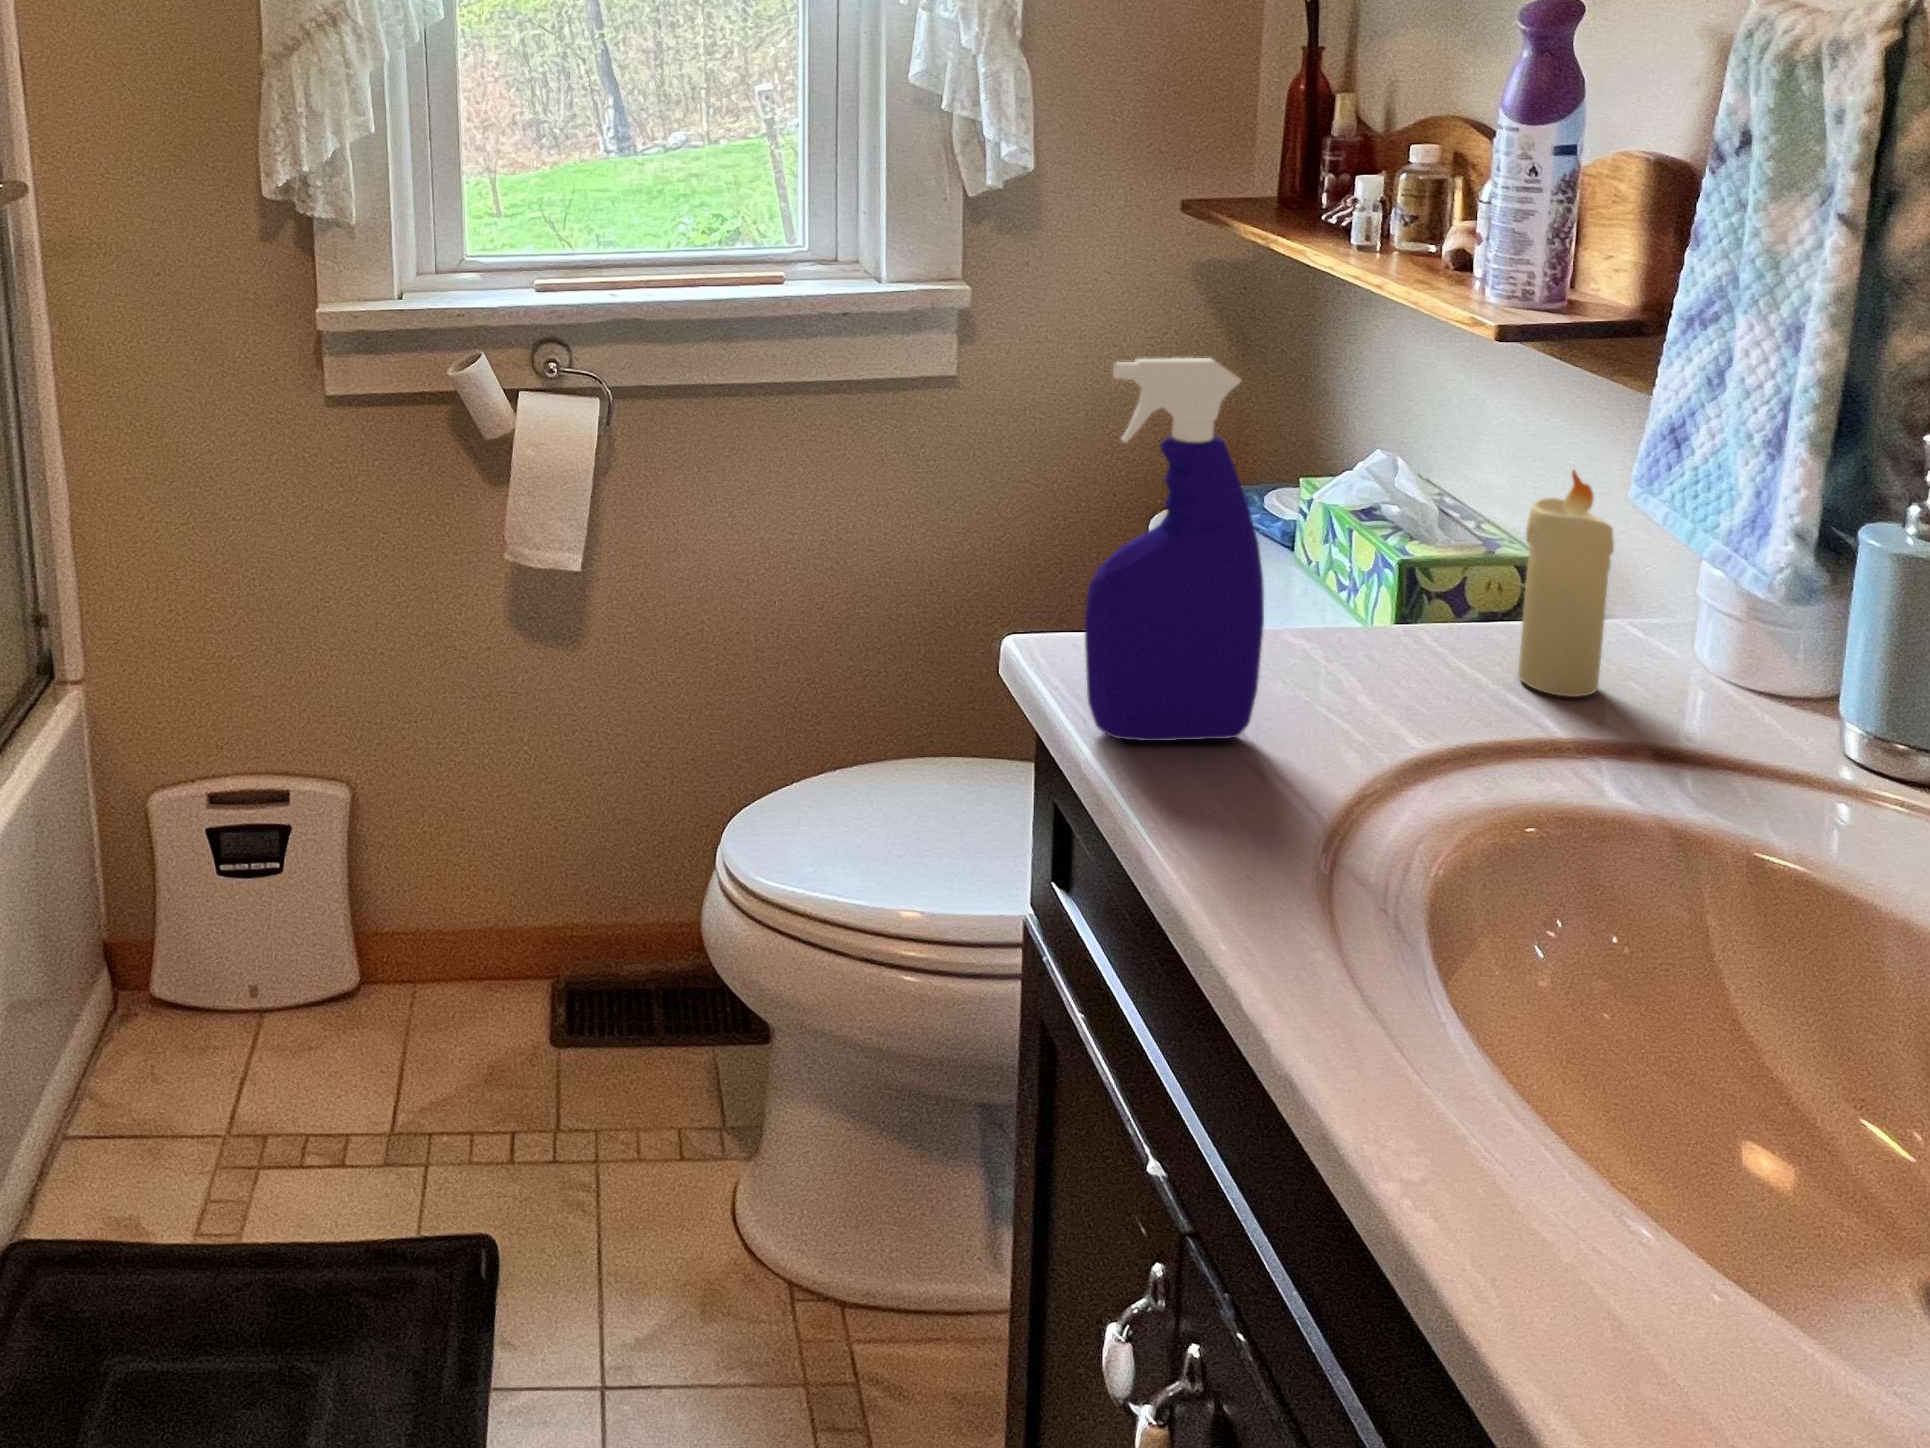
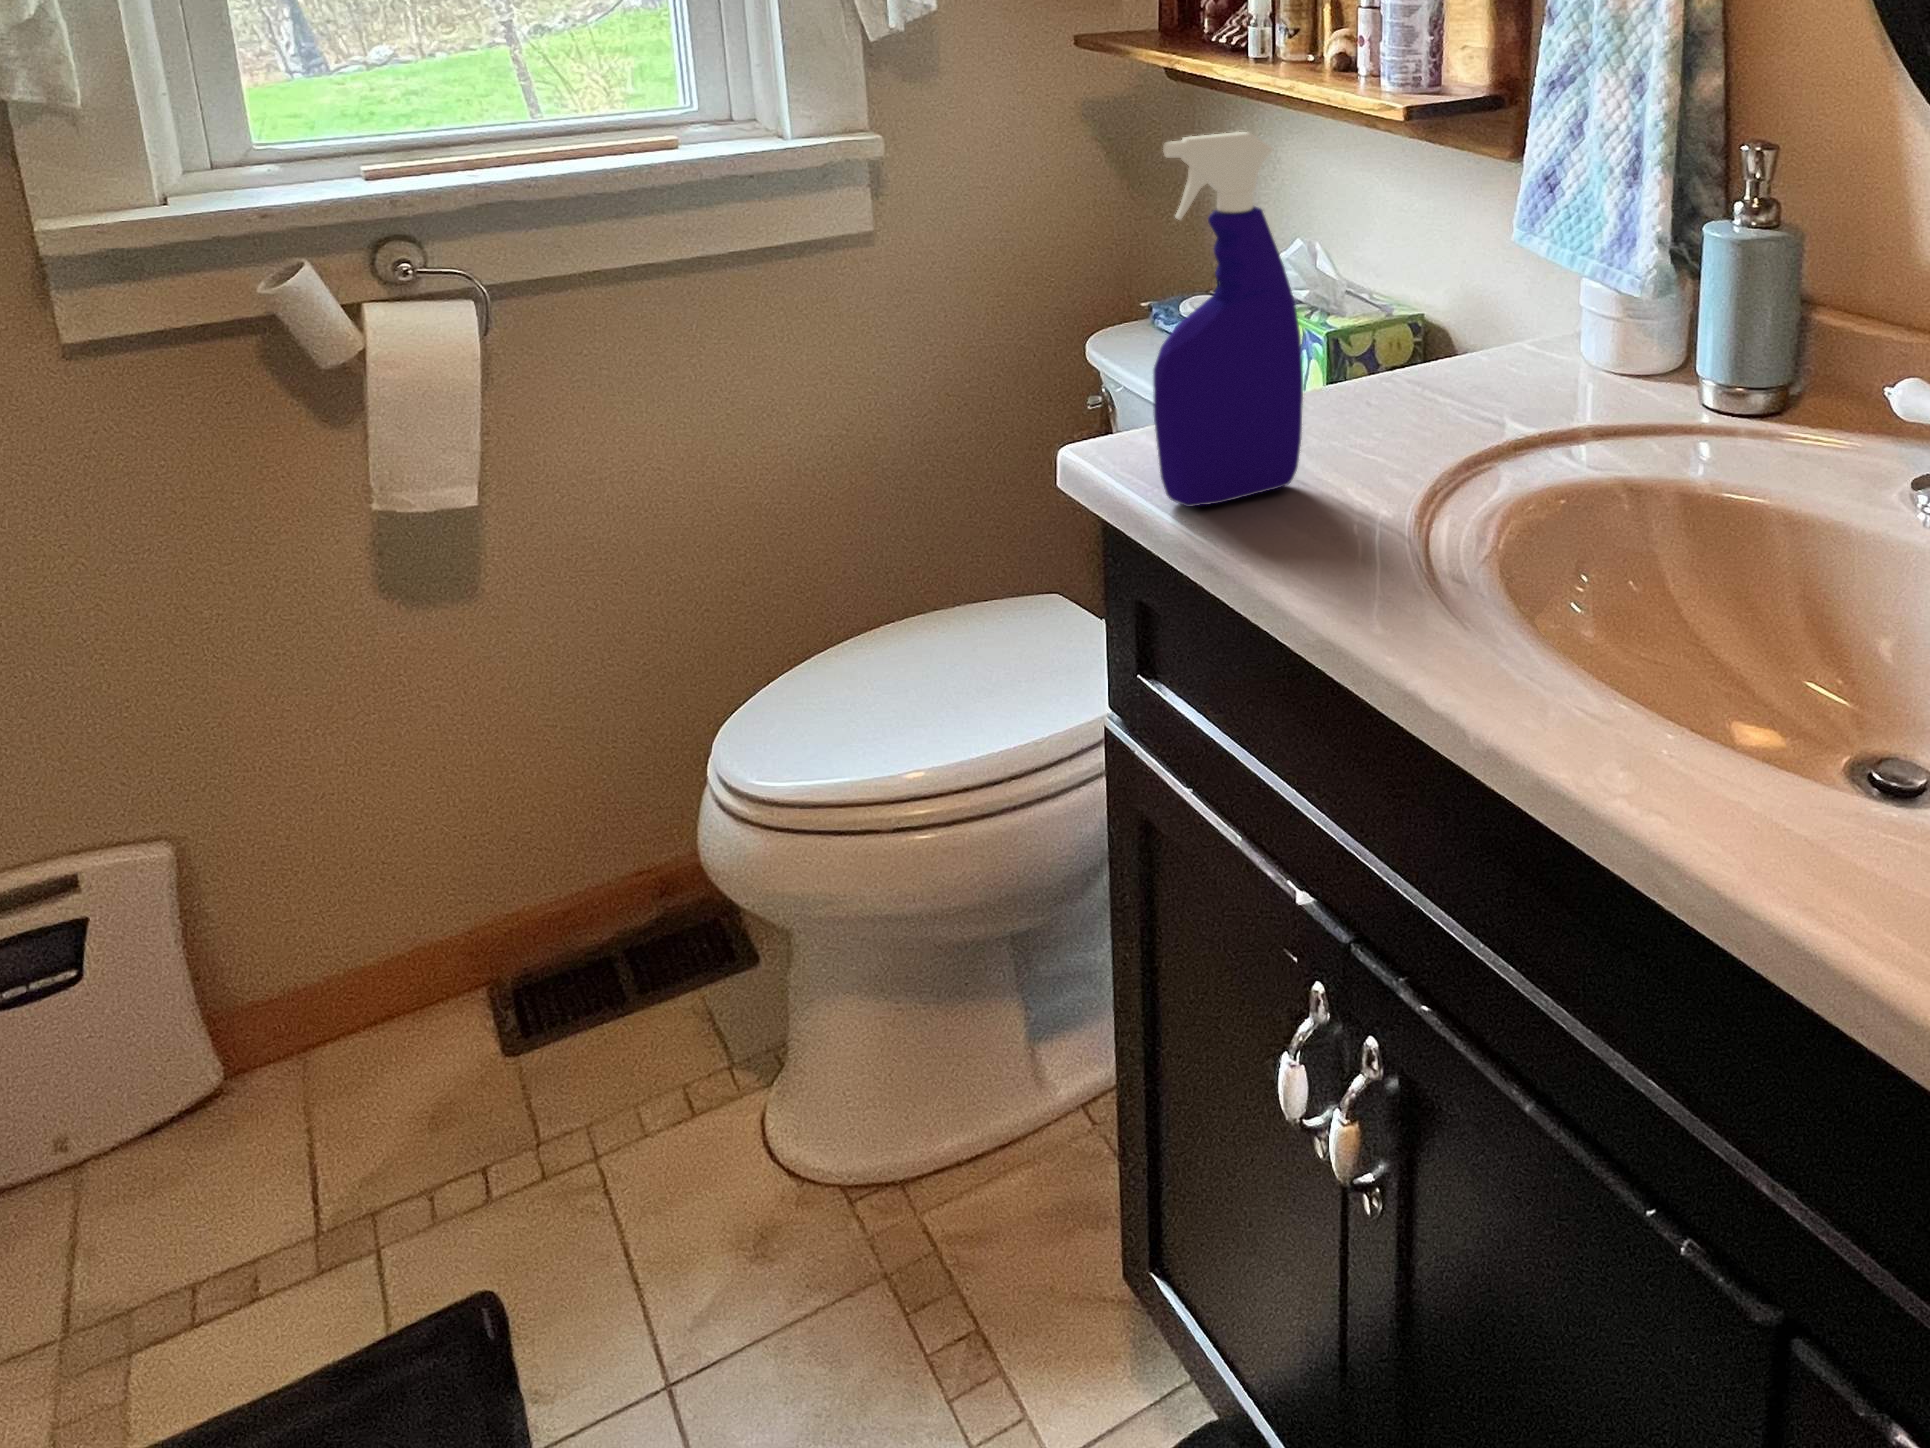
candle: present [1518,470,1614,697] -> none [1468,212,1533,407]

